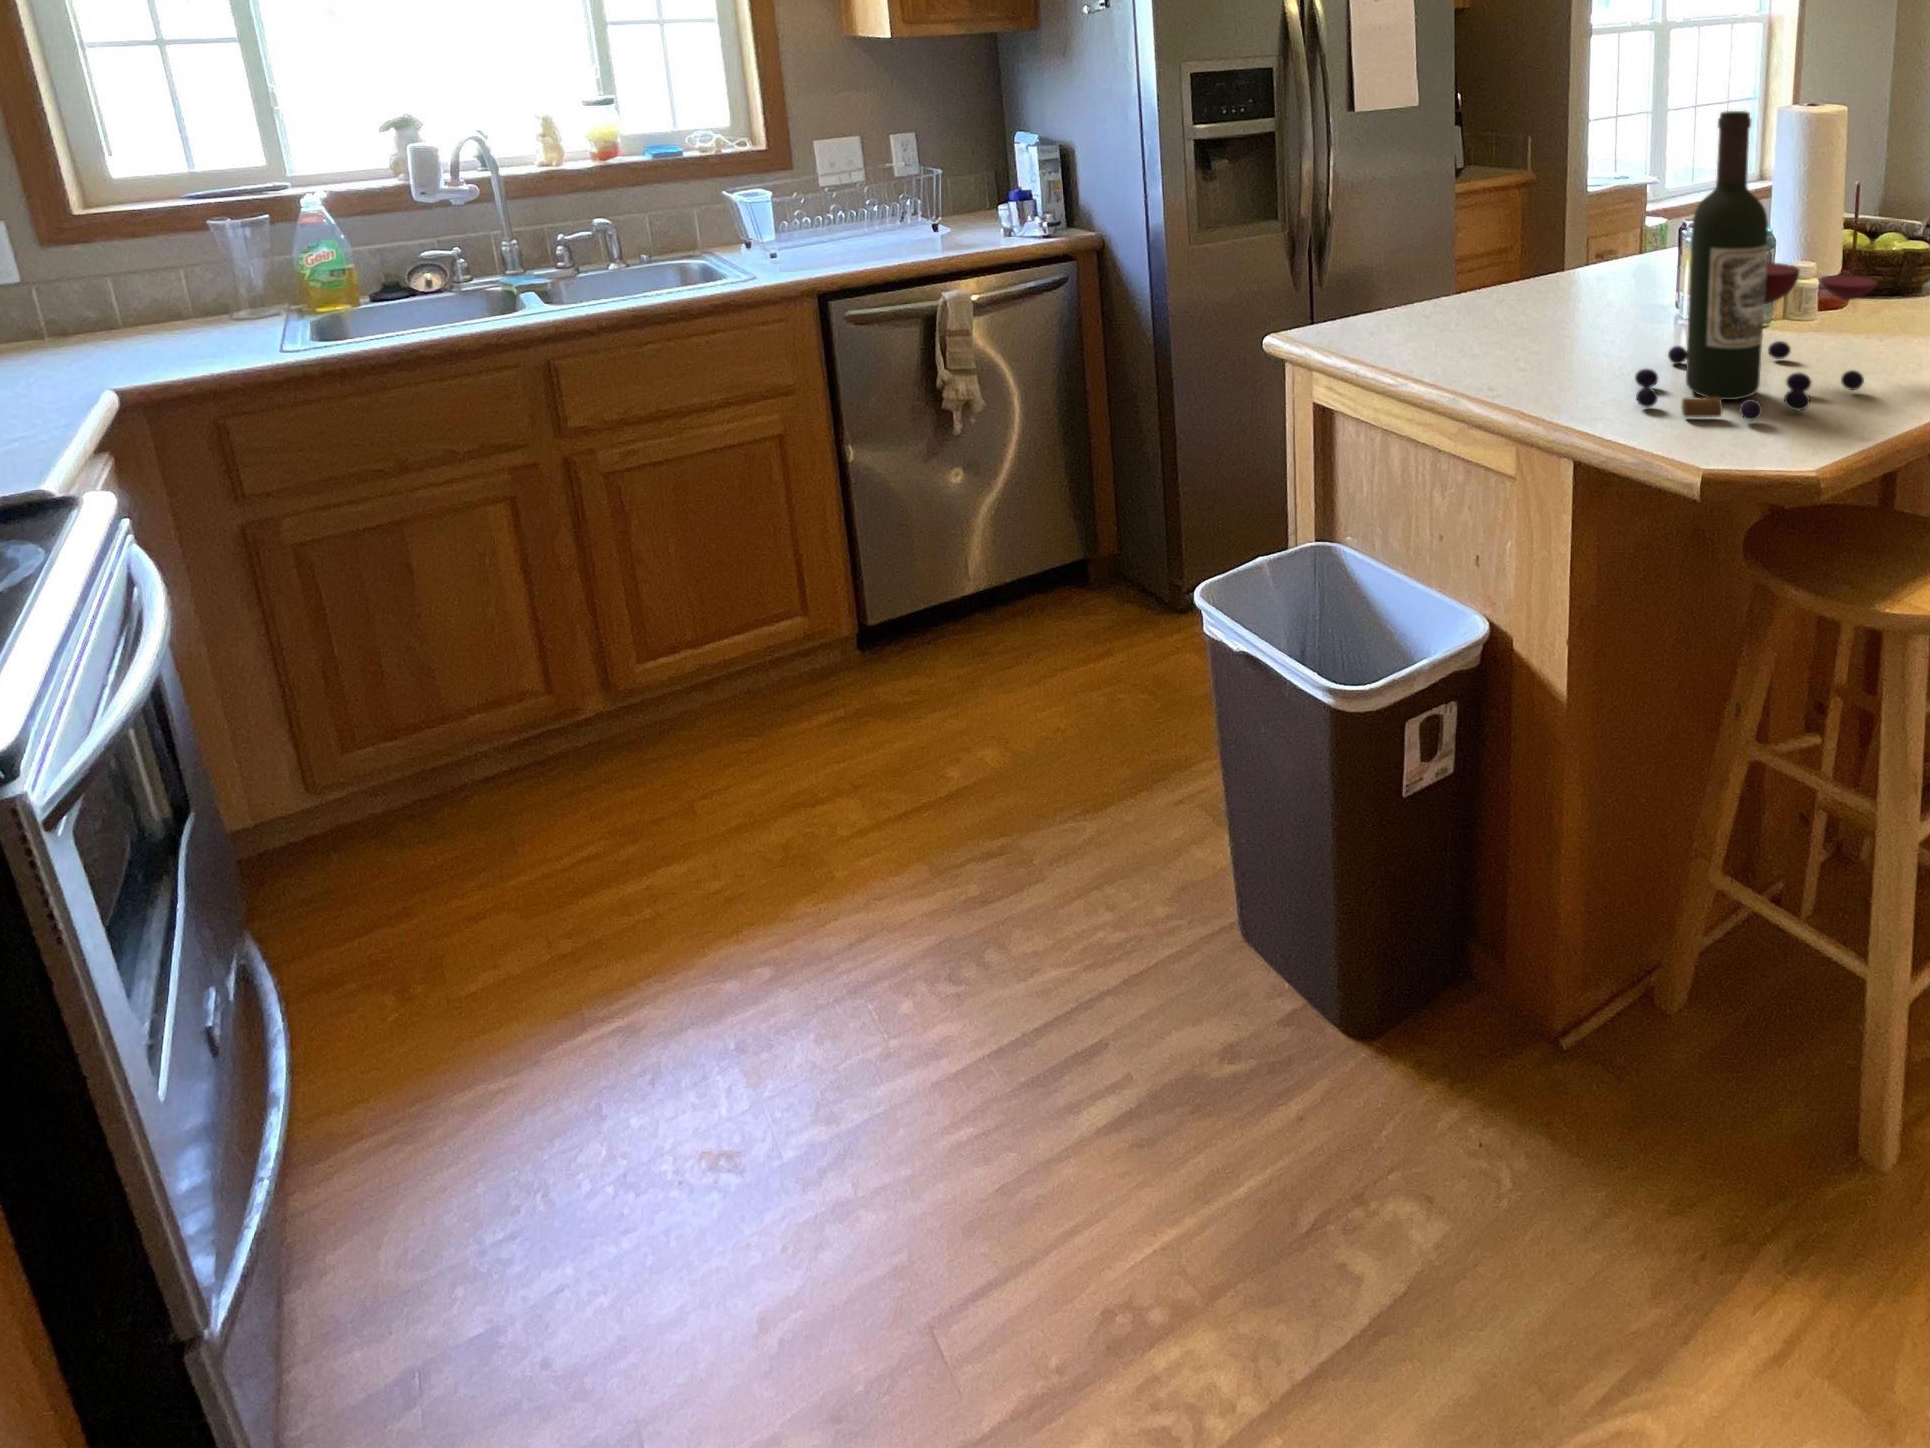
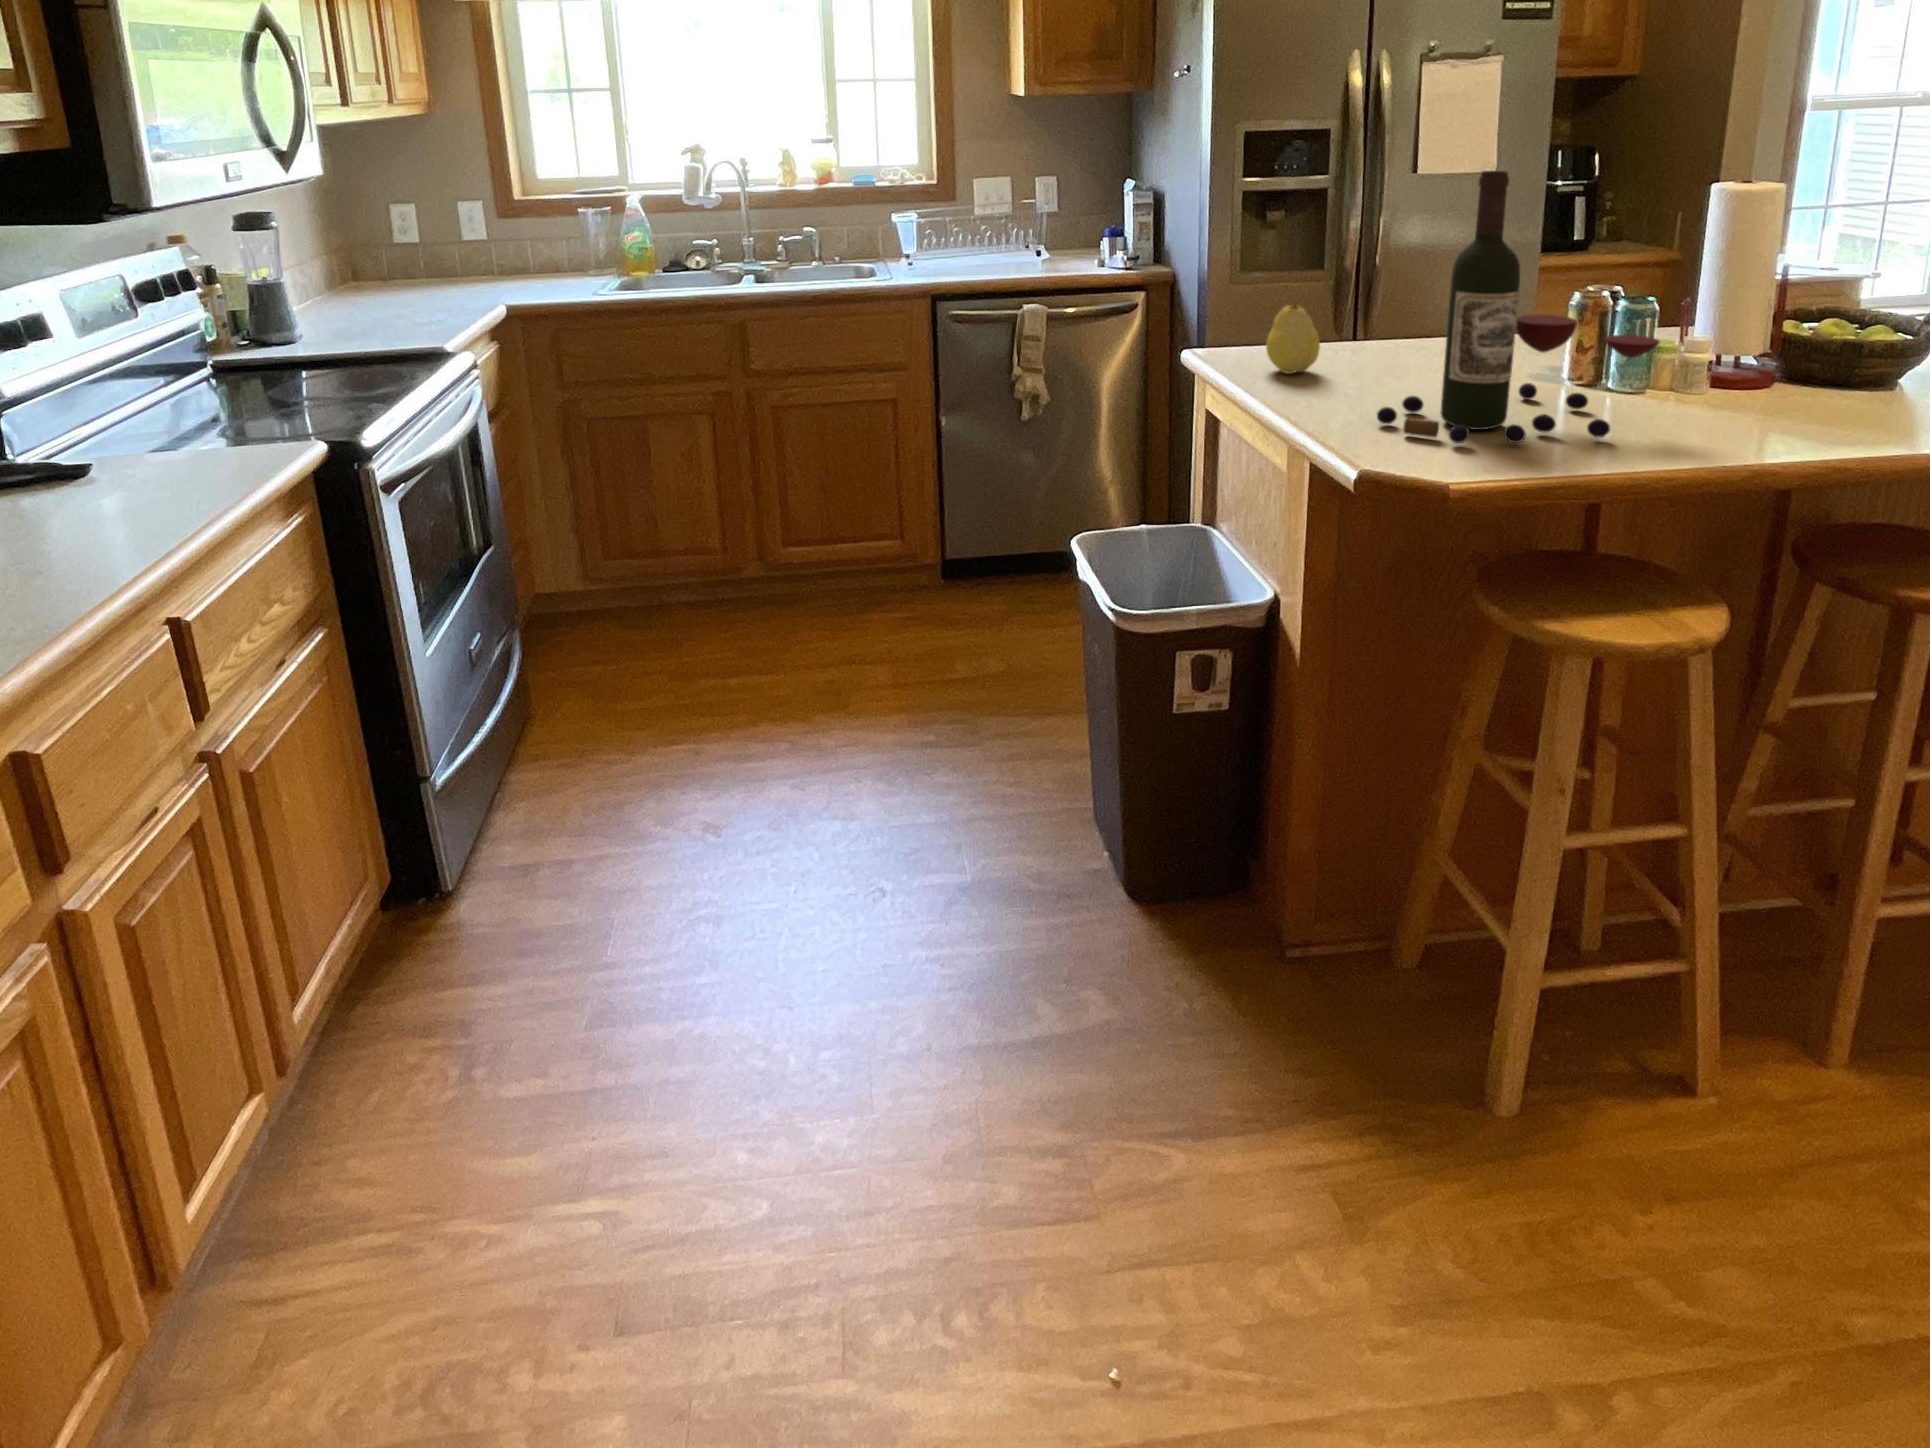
fruit: none [1421,270,1484,356] -> present [1266,302,1320,374]

